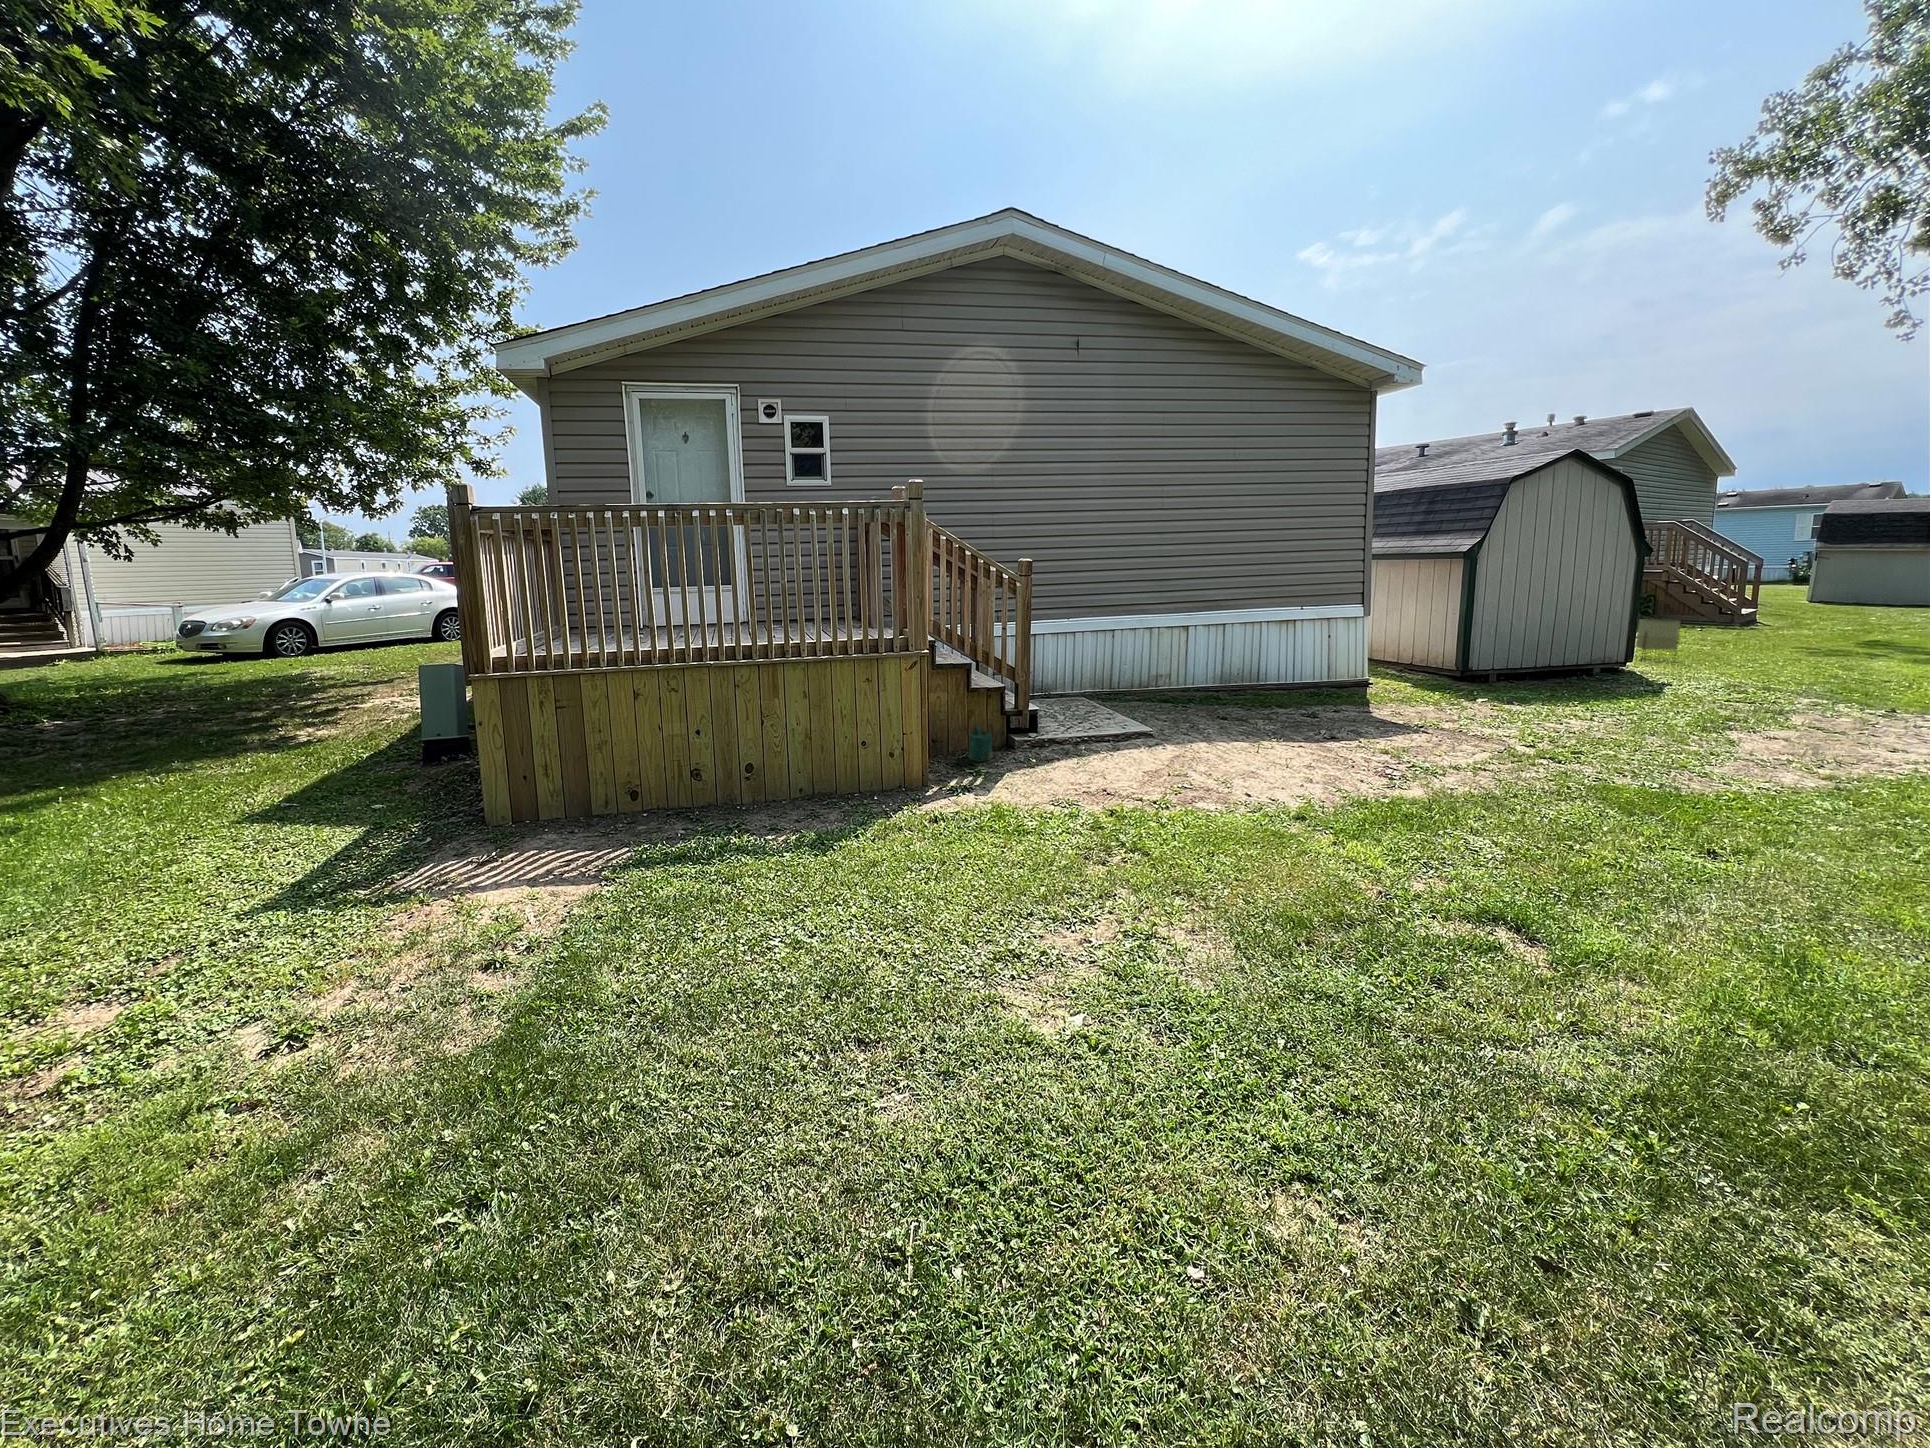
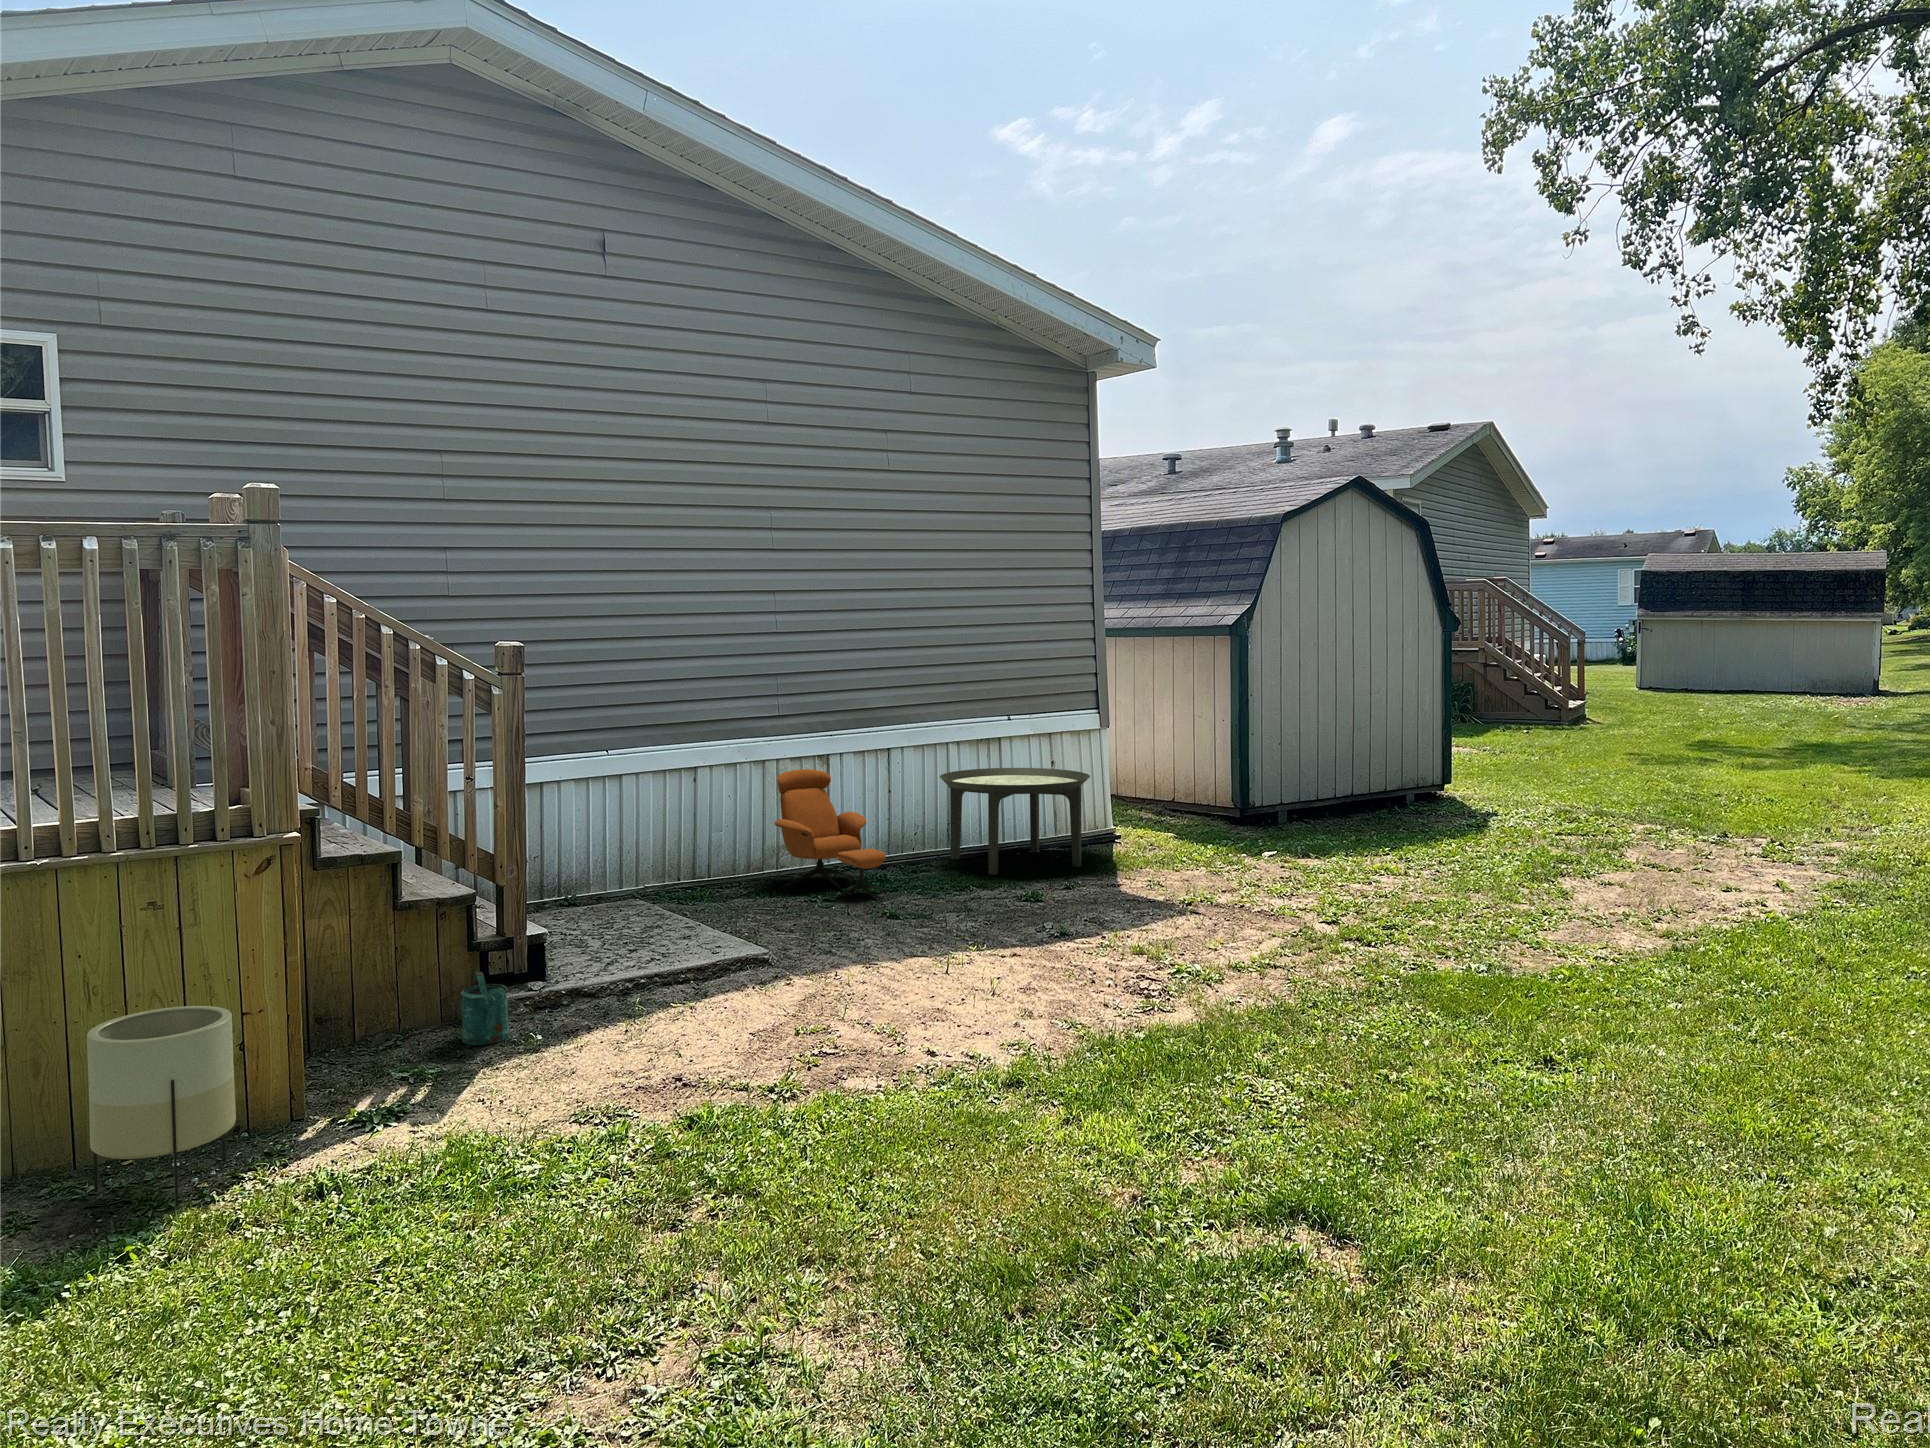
planter: present [1636,619,1680,658] -> present [87,1006,236,1207]
lounge chair: none [1125,623,1194,703] -> present [775,769,887,899]
round table: none [1229,627,1335,694] -> present [940,768,1090,875]

